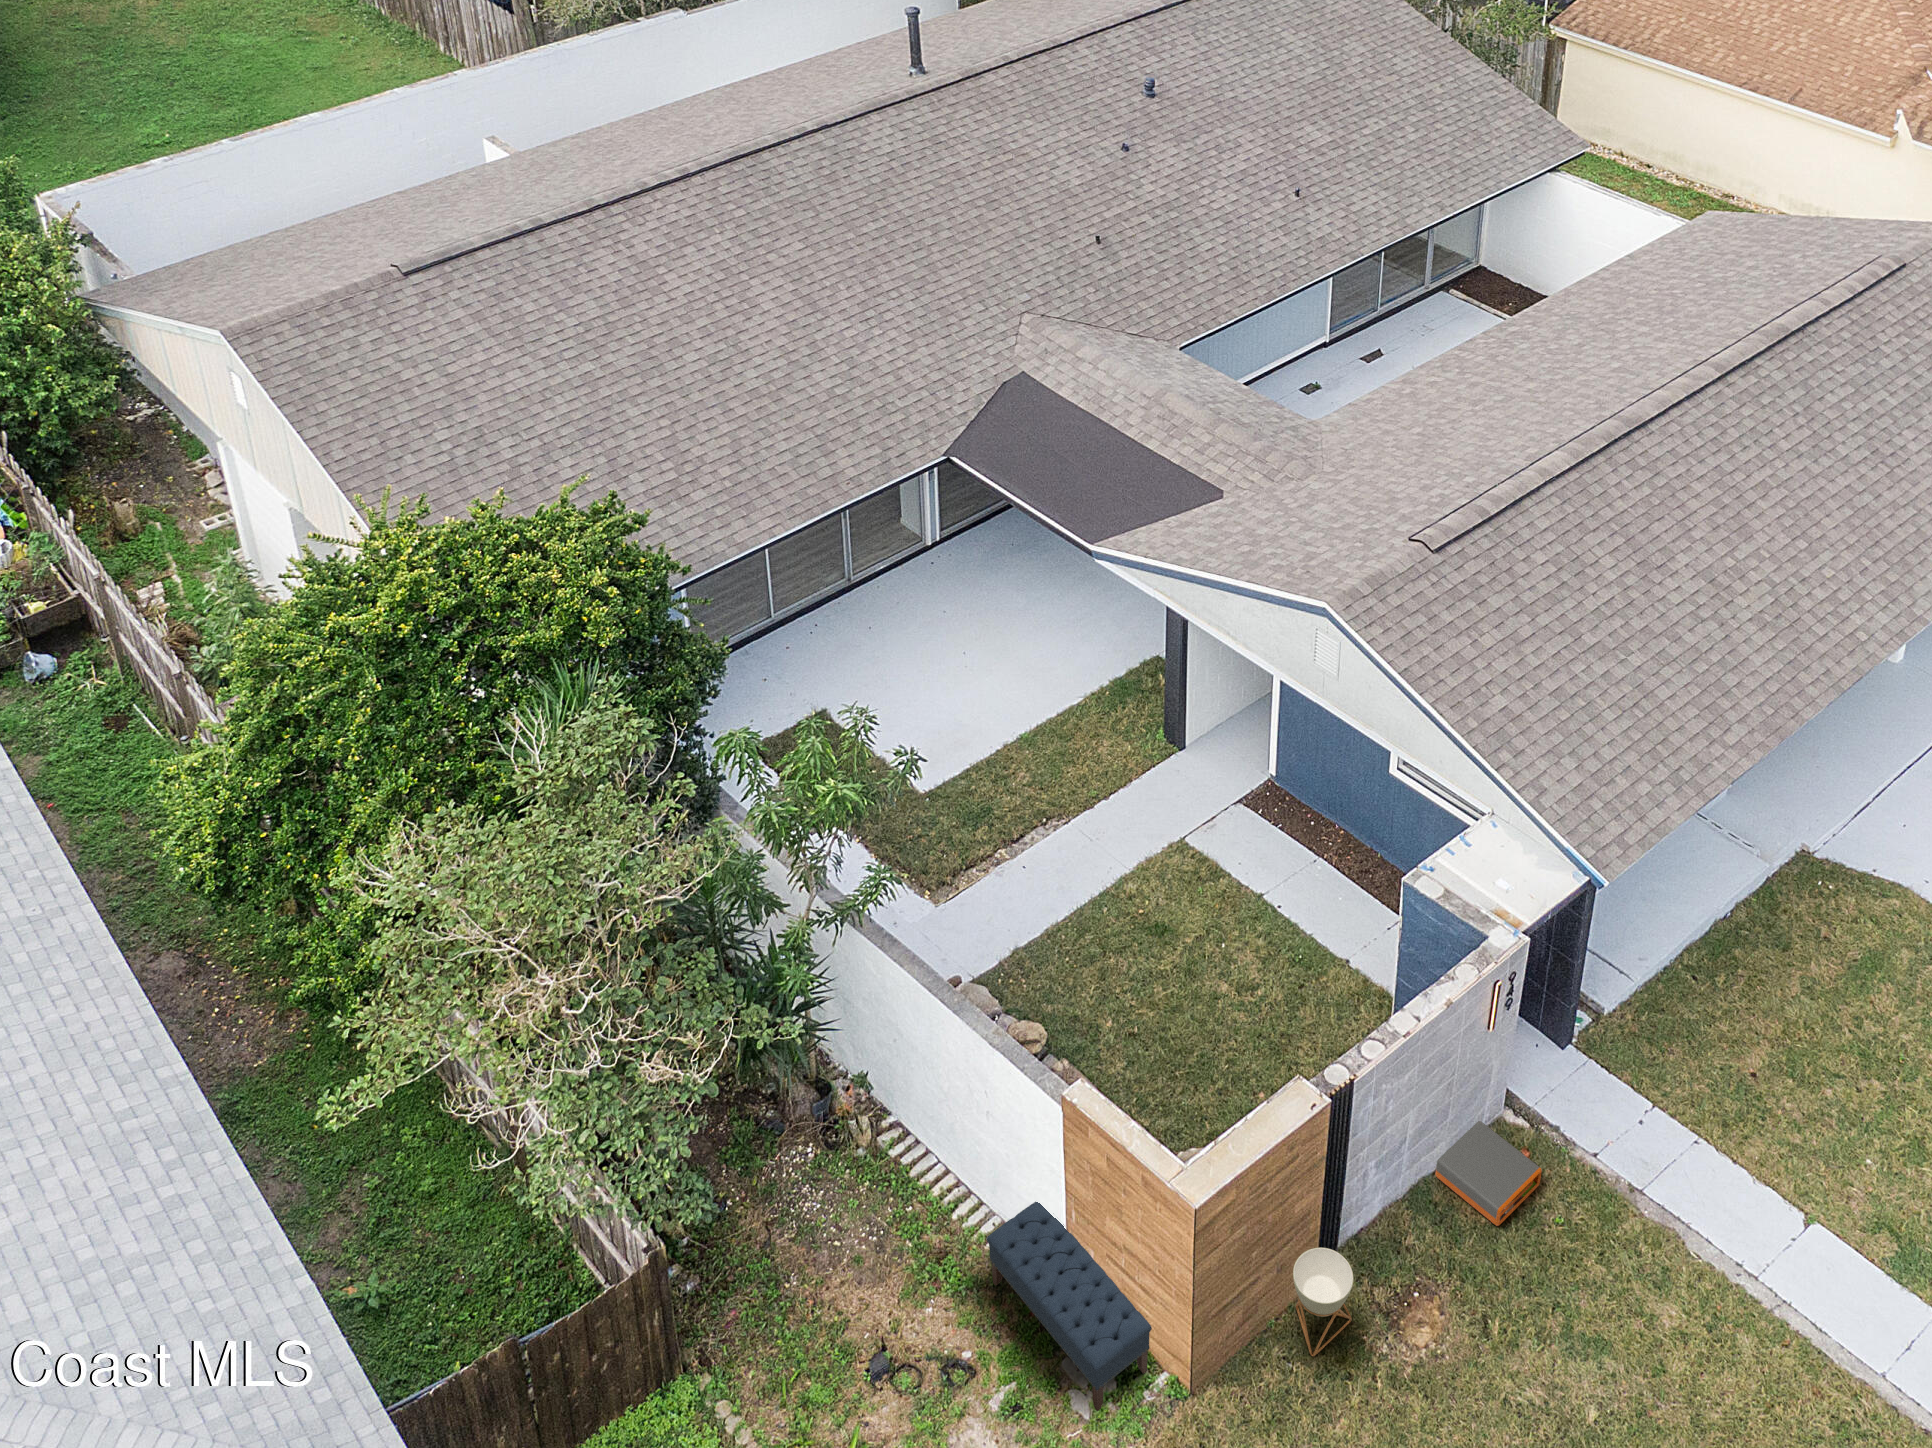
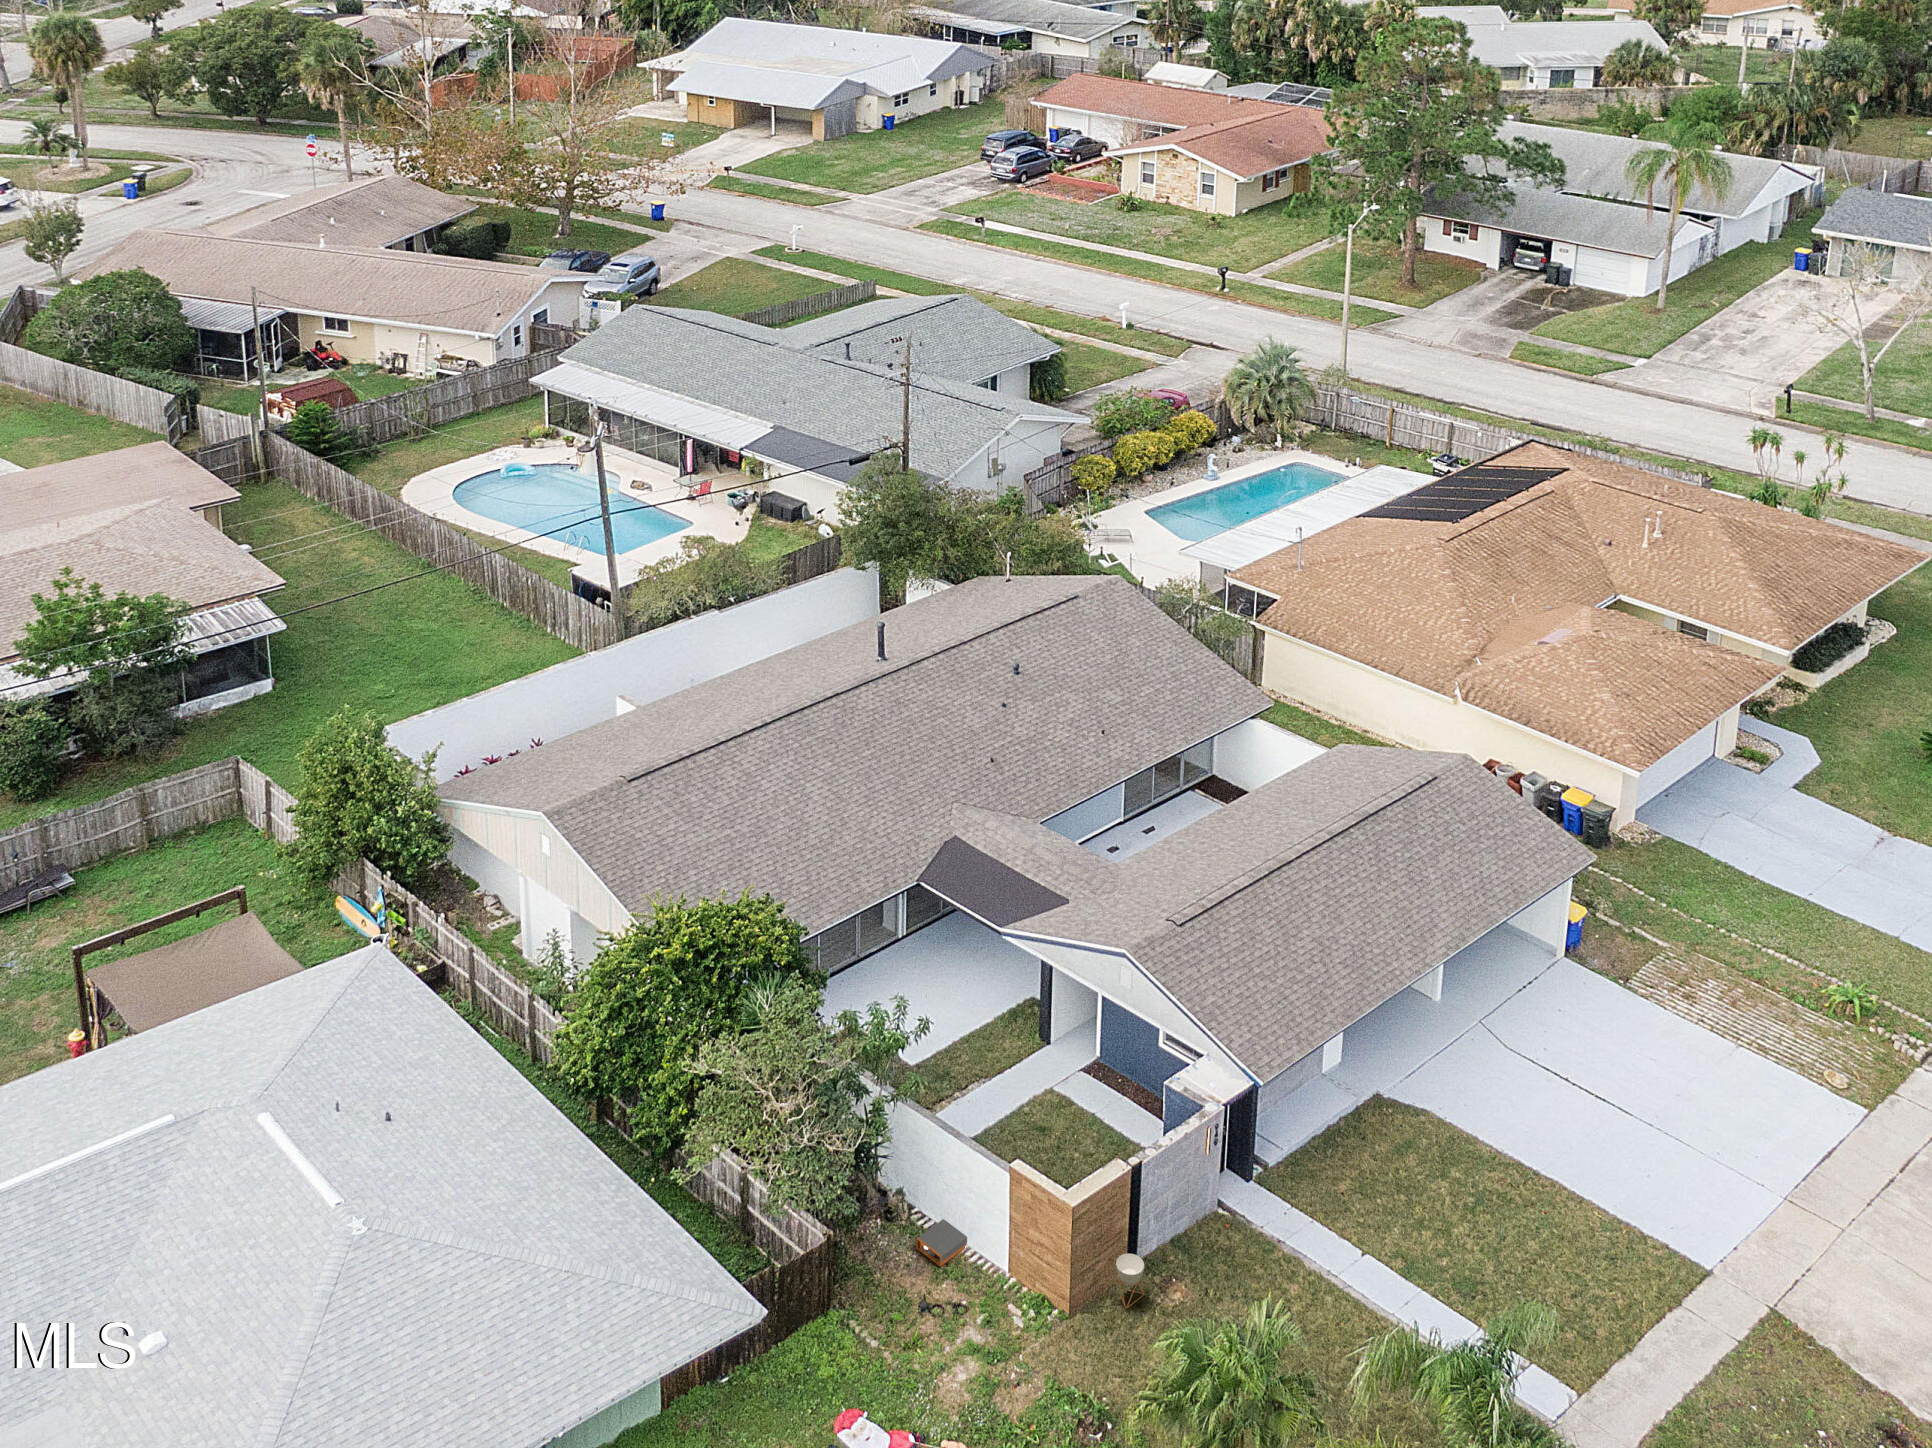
storage box: present [1435,1121,1542,1226] -> present [917,1219,967,1266]
bench: present [986,1202,1152,1411] -> none [971,1236,1051,1330]

